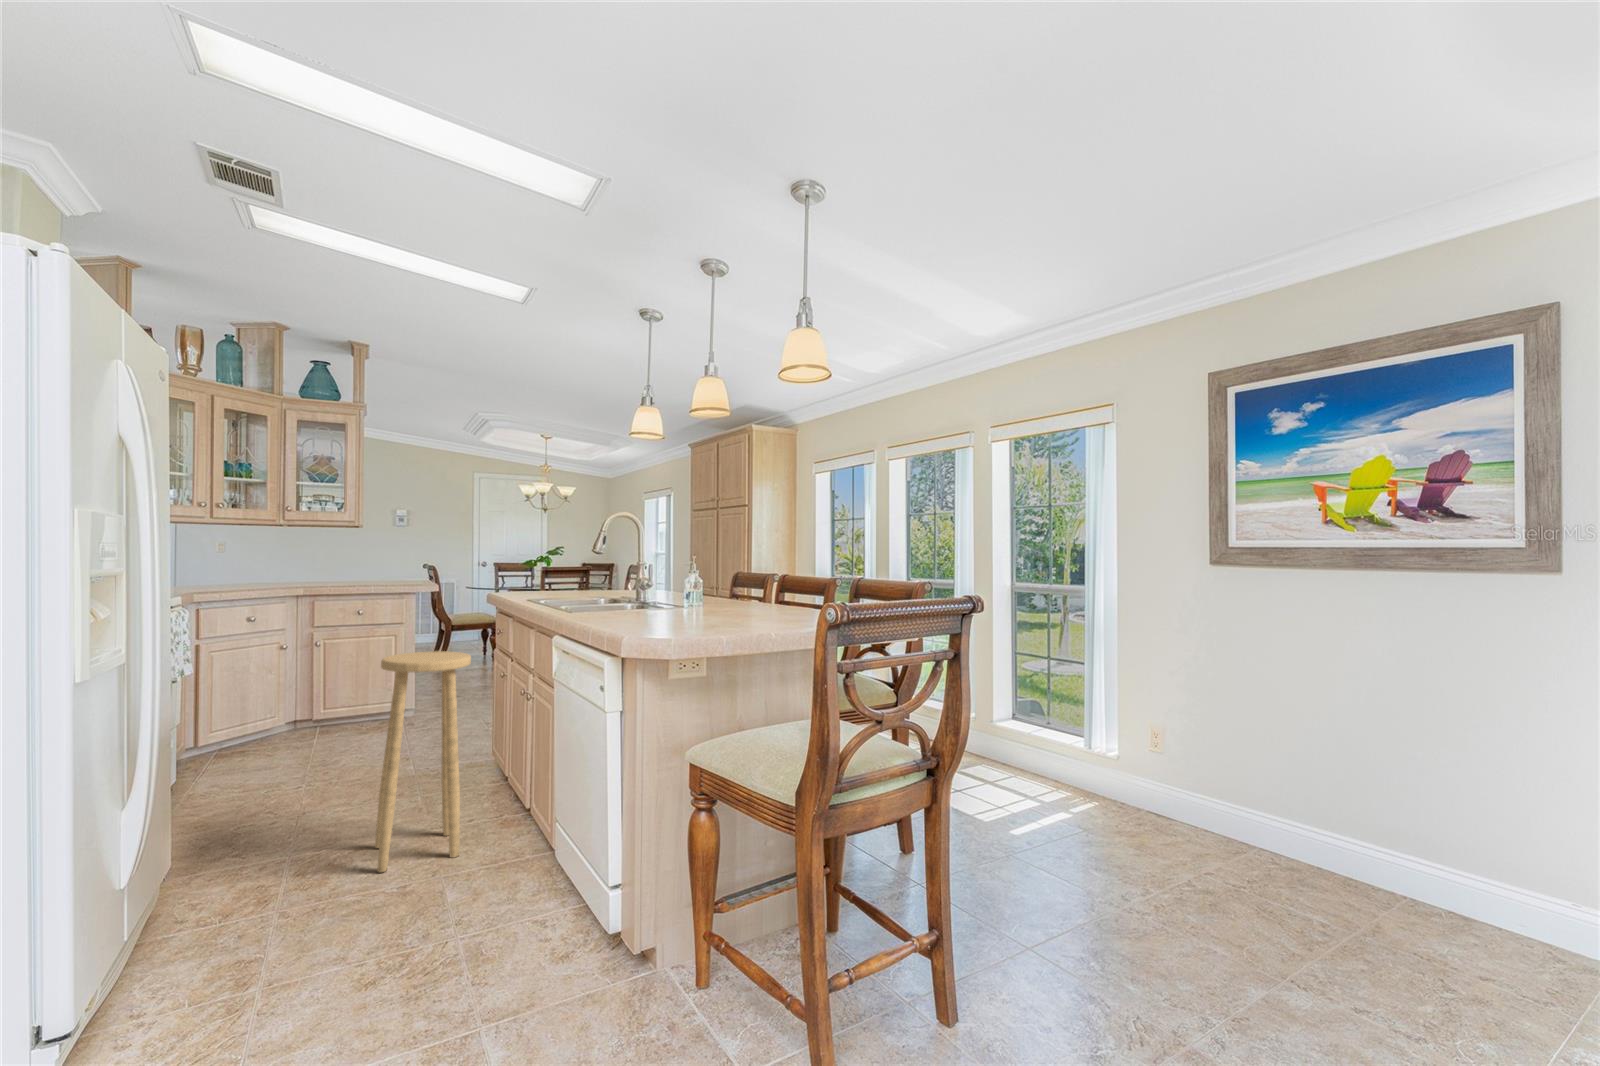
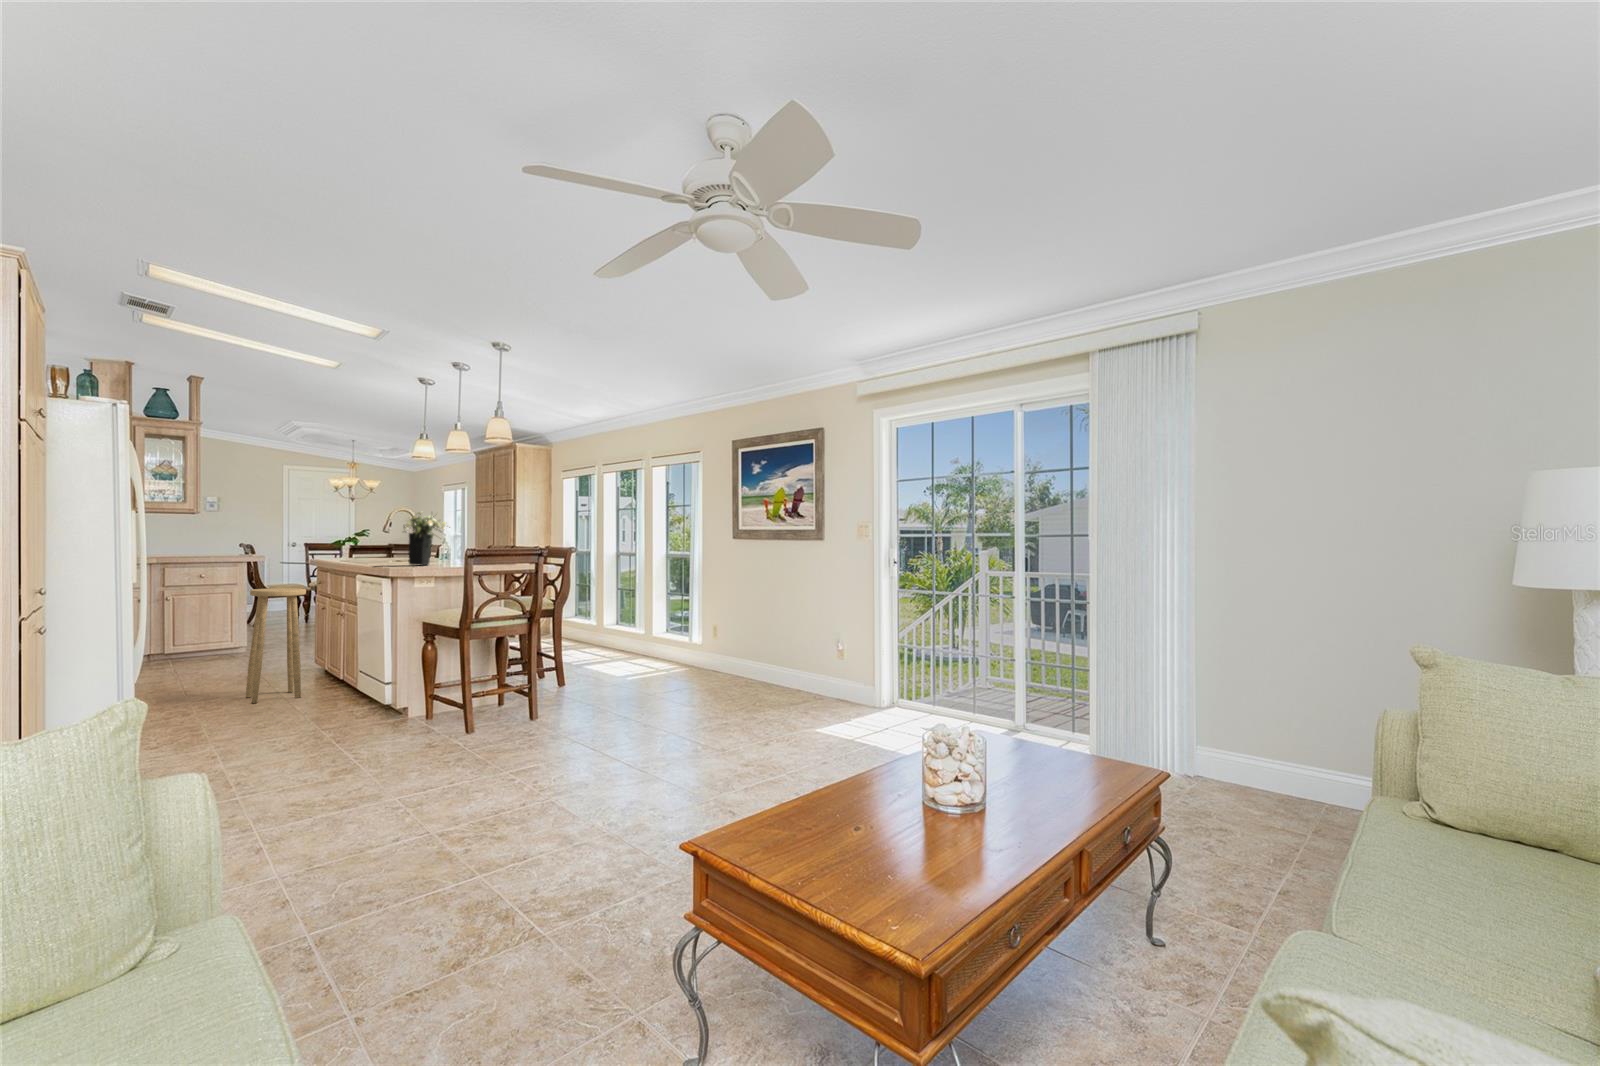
flower arrangement: none [640,510,739,631] -> present [403,512,450,566]

